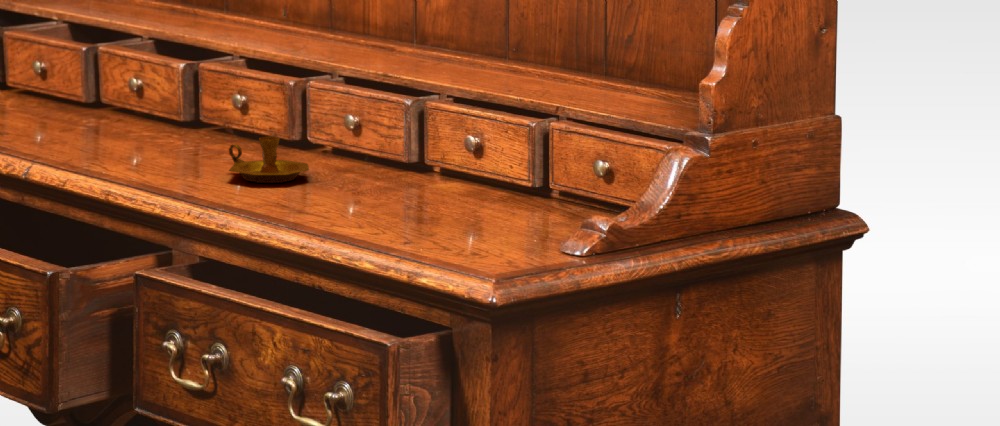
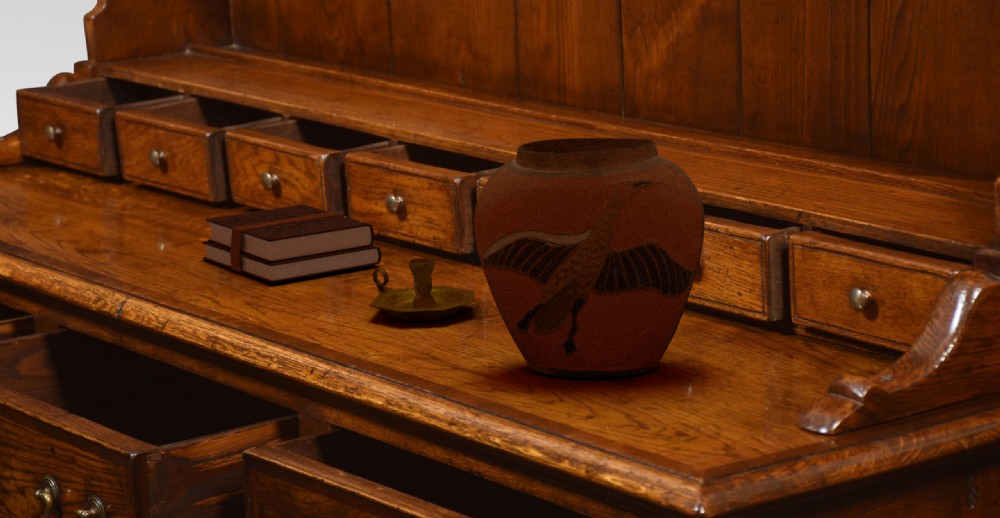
vase: none [319,43,490,220] -> present [474,138,705,378]
hardback book: none [86,102,230,156] -> present [202,205,381,283]

